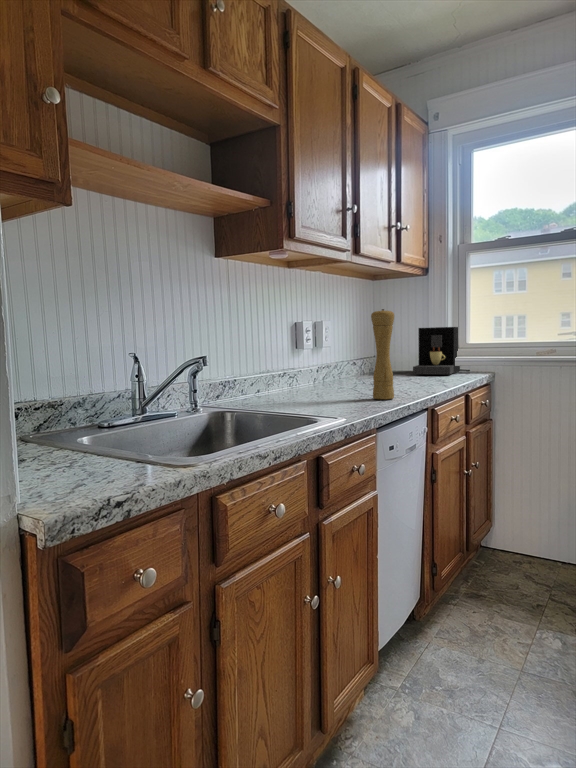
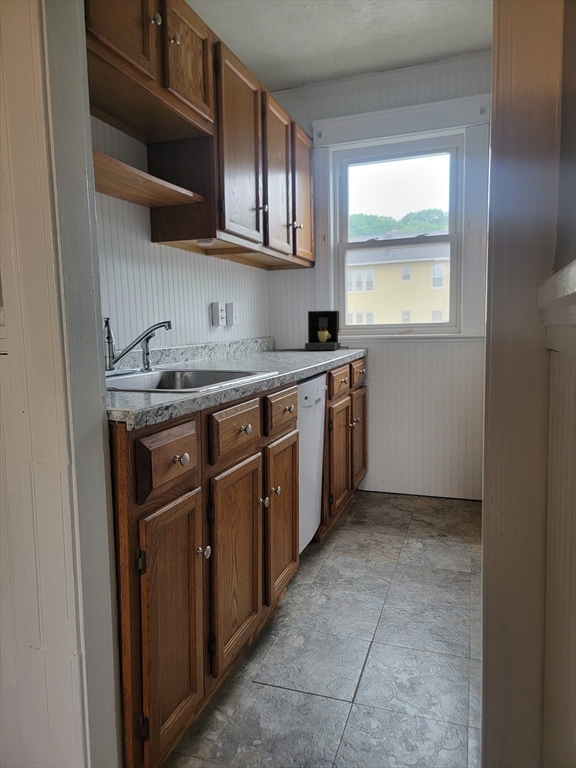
pepper mill: present [371,309,394,399] -> none [285,291,303,362]

